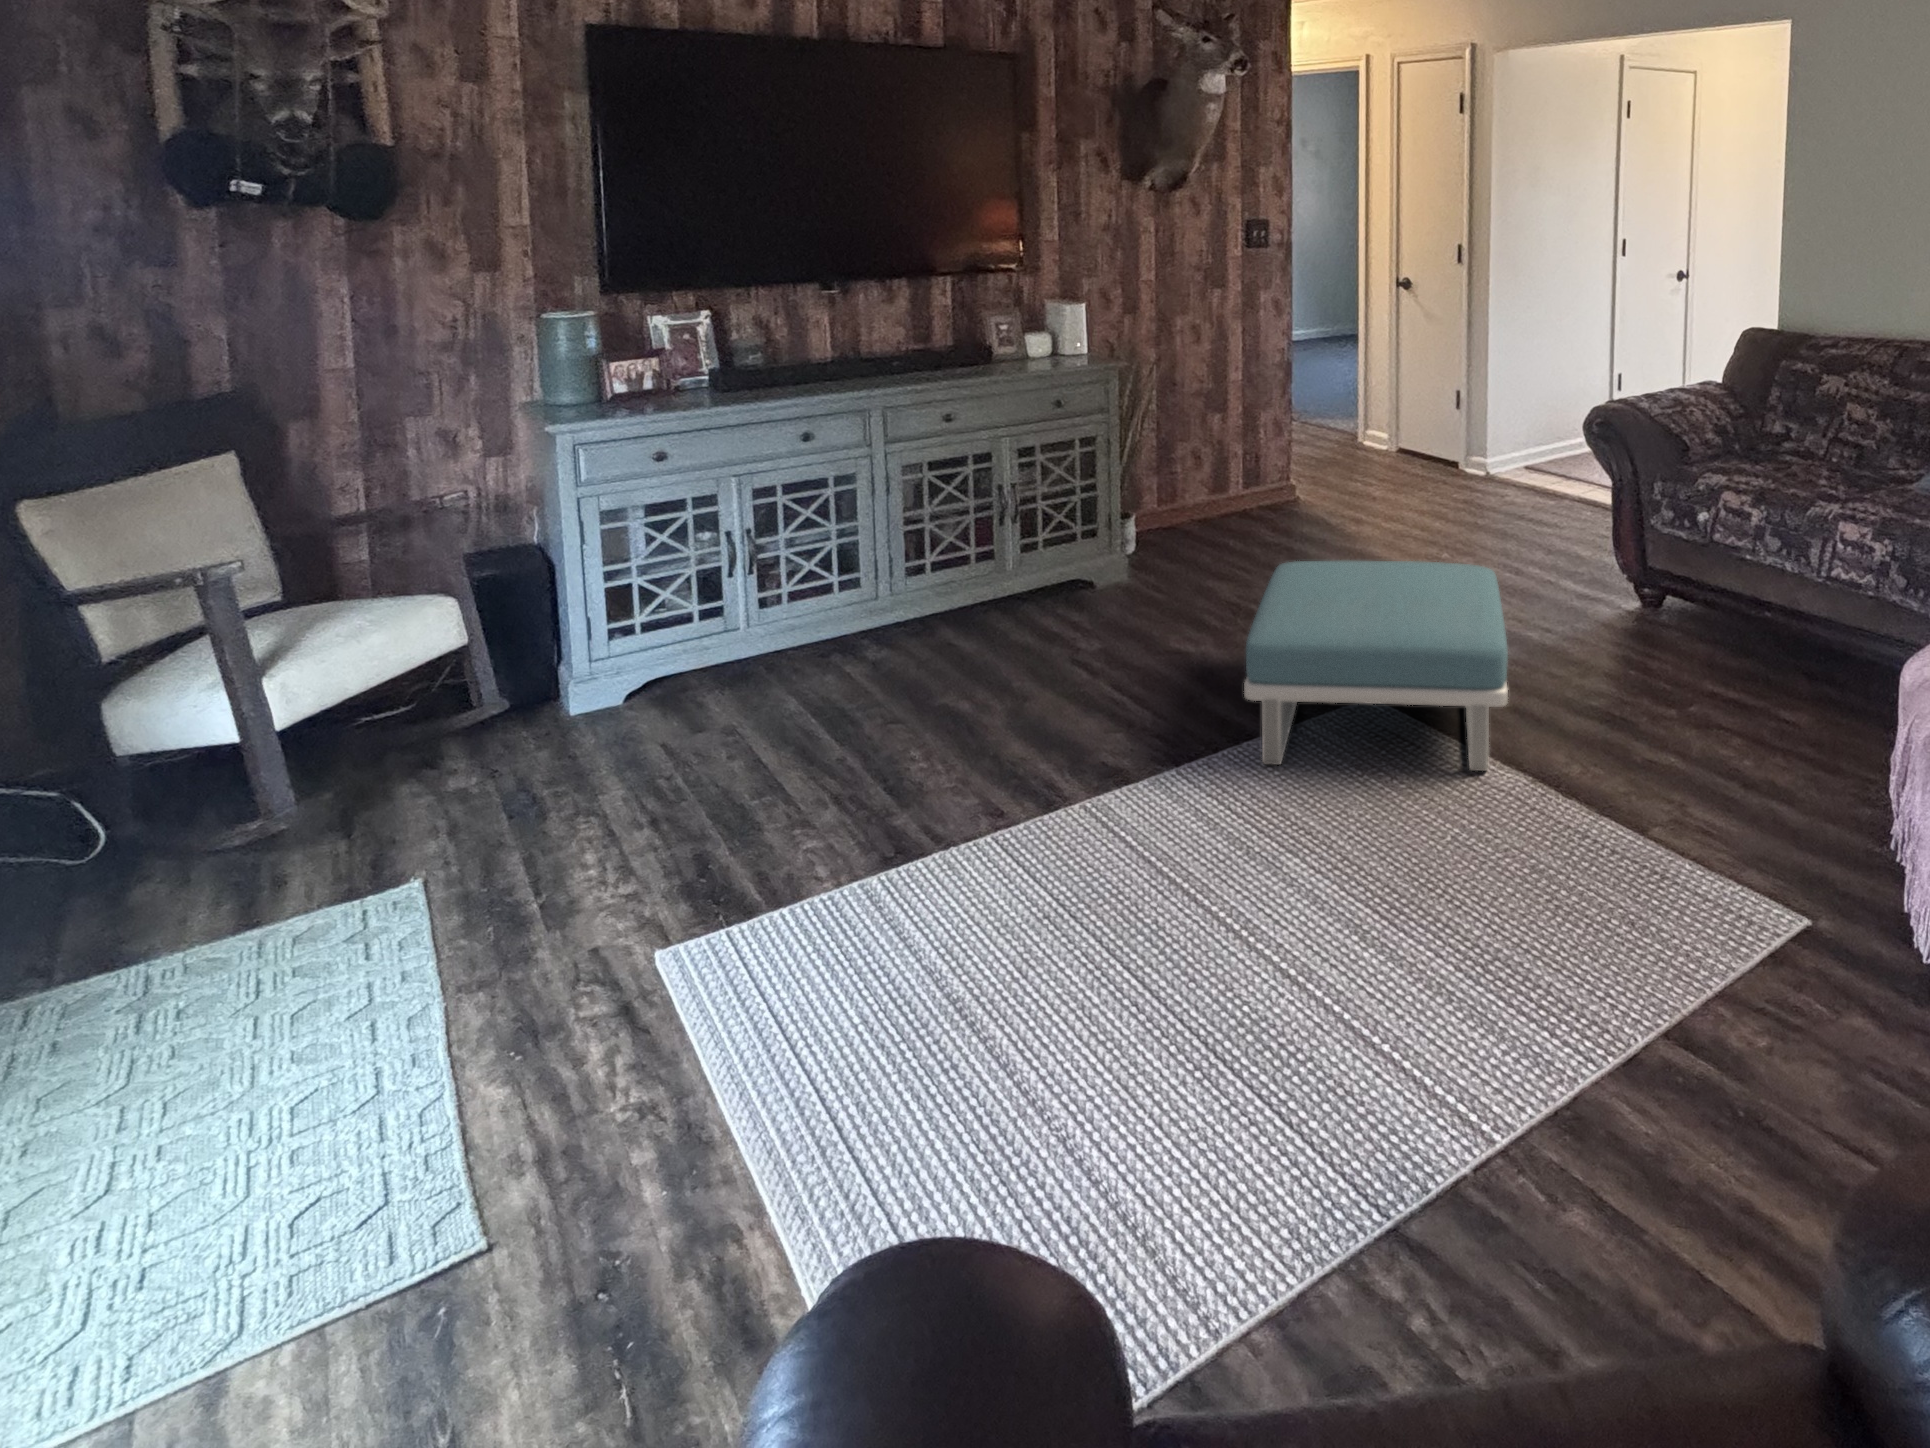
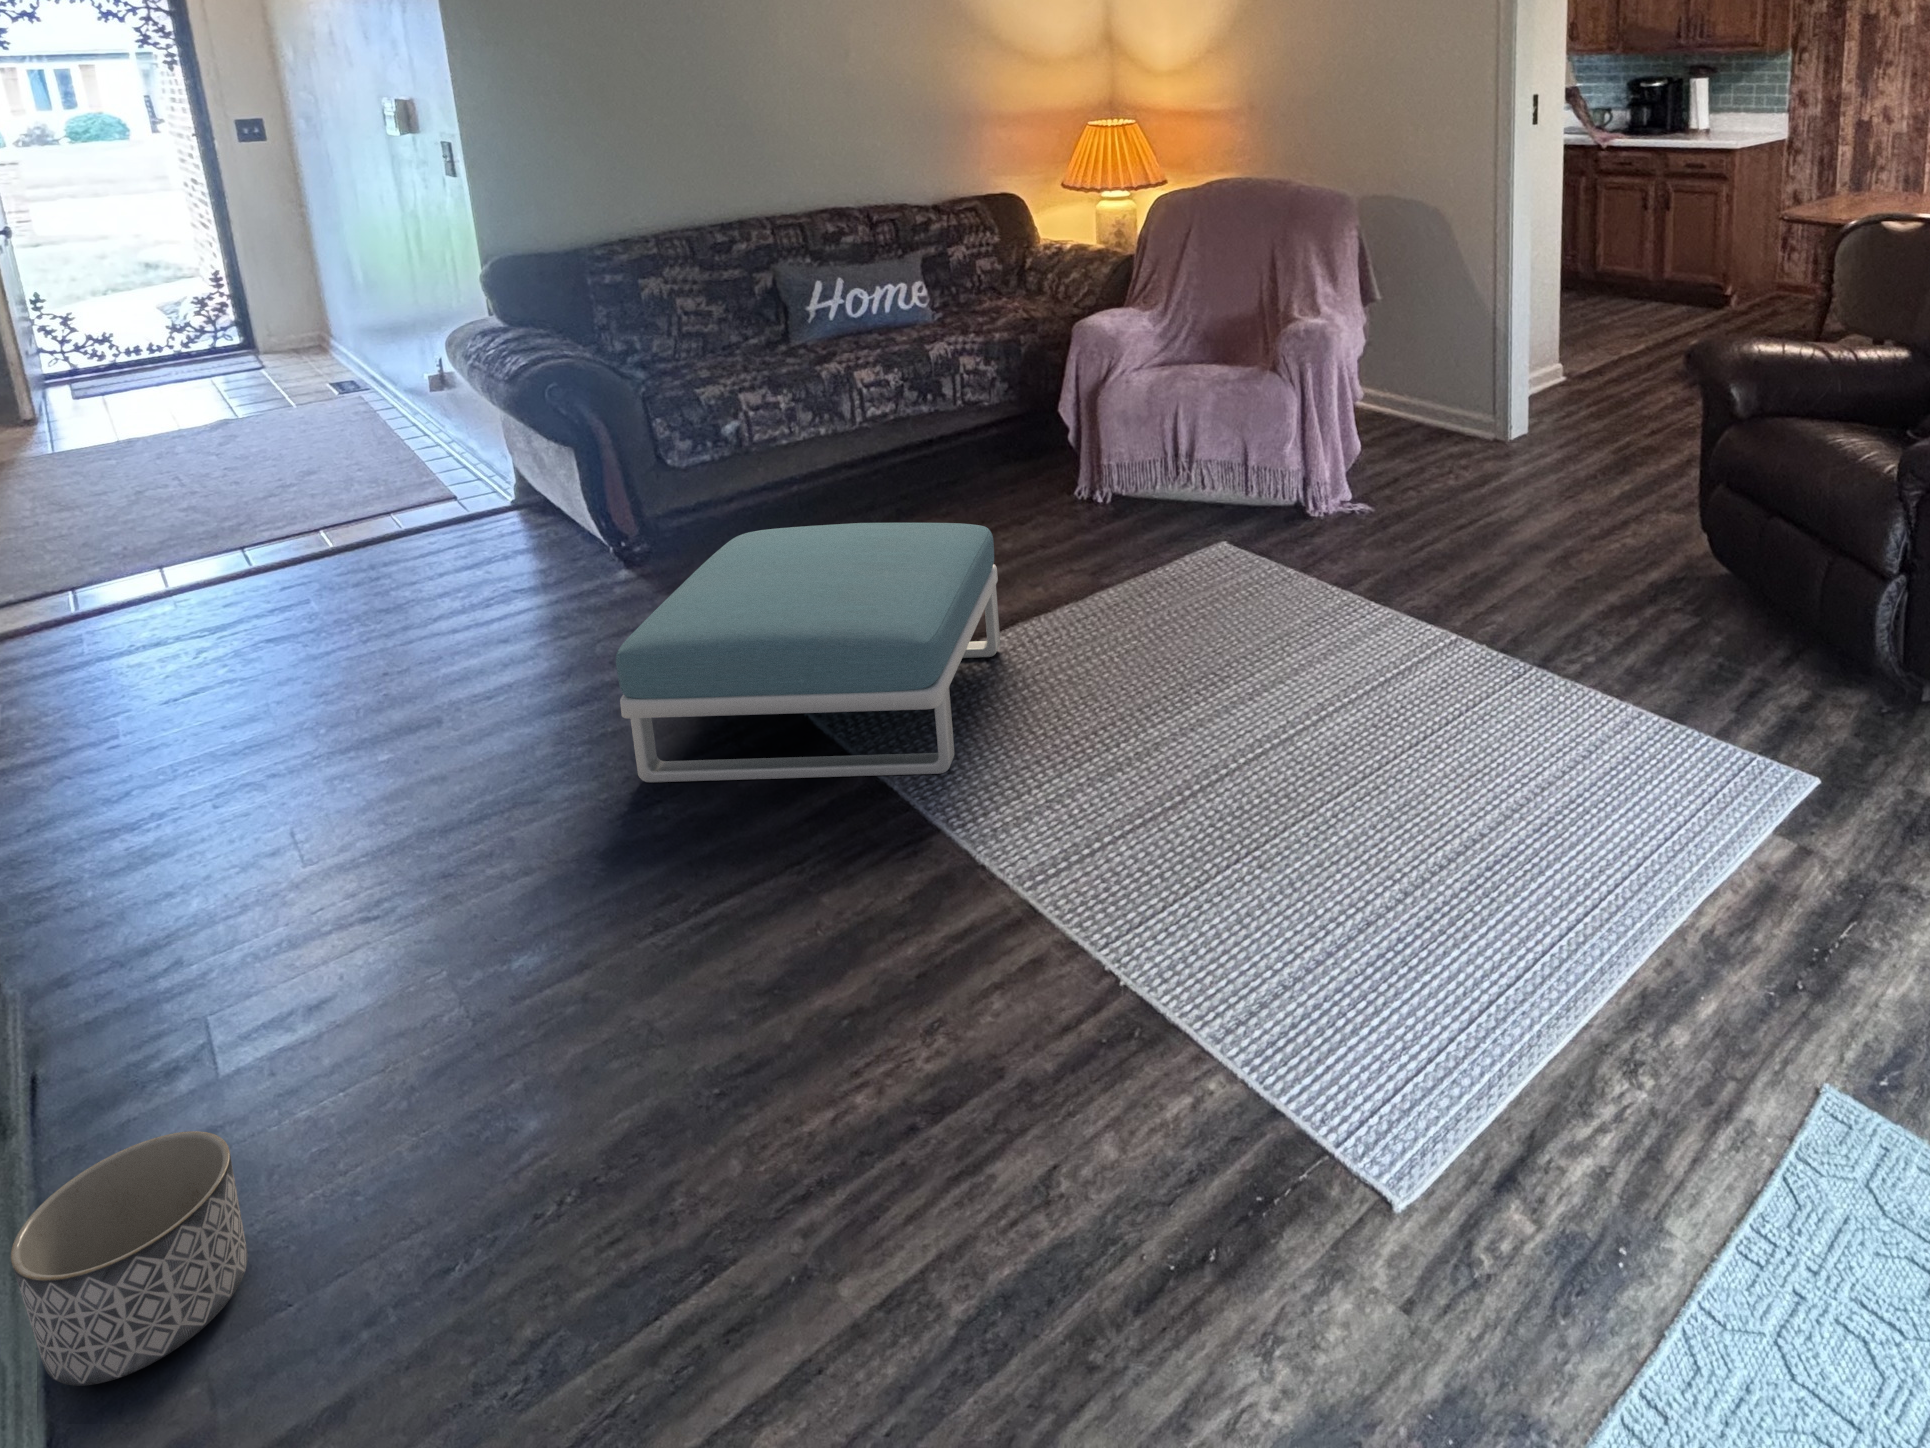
planter: none [900,584,966,653] -> present [11,1131,248,1386]

